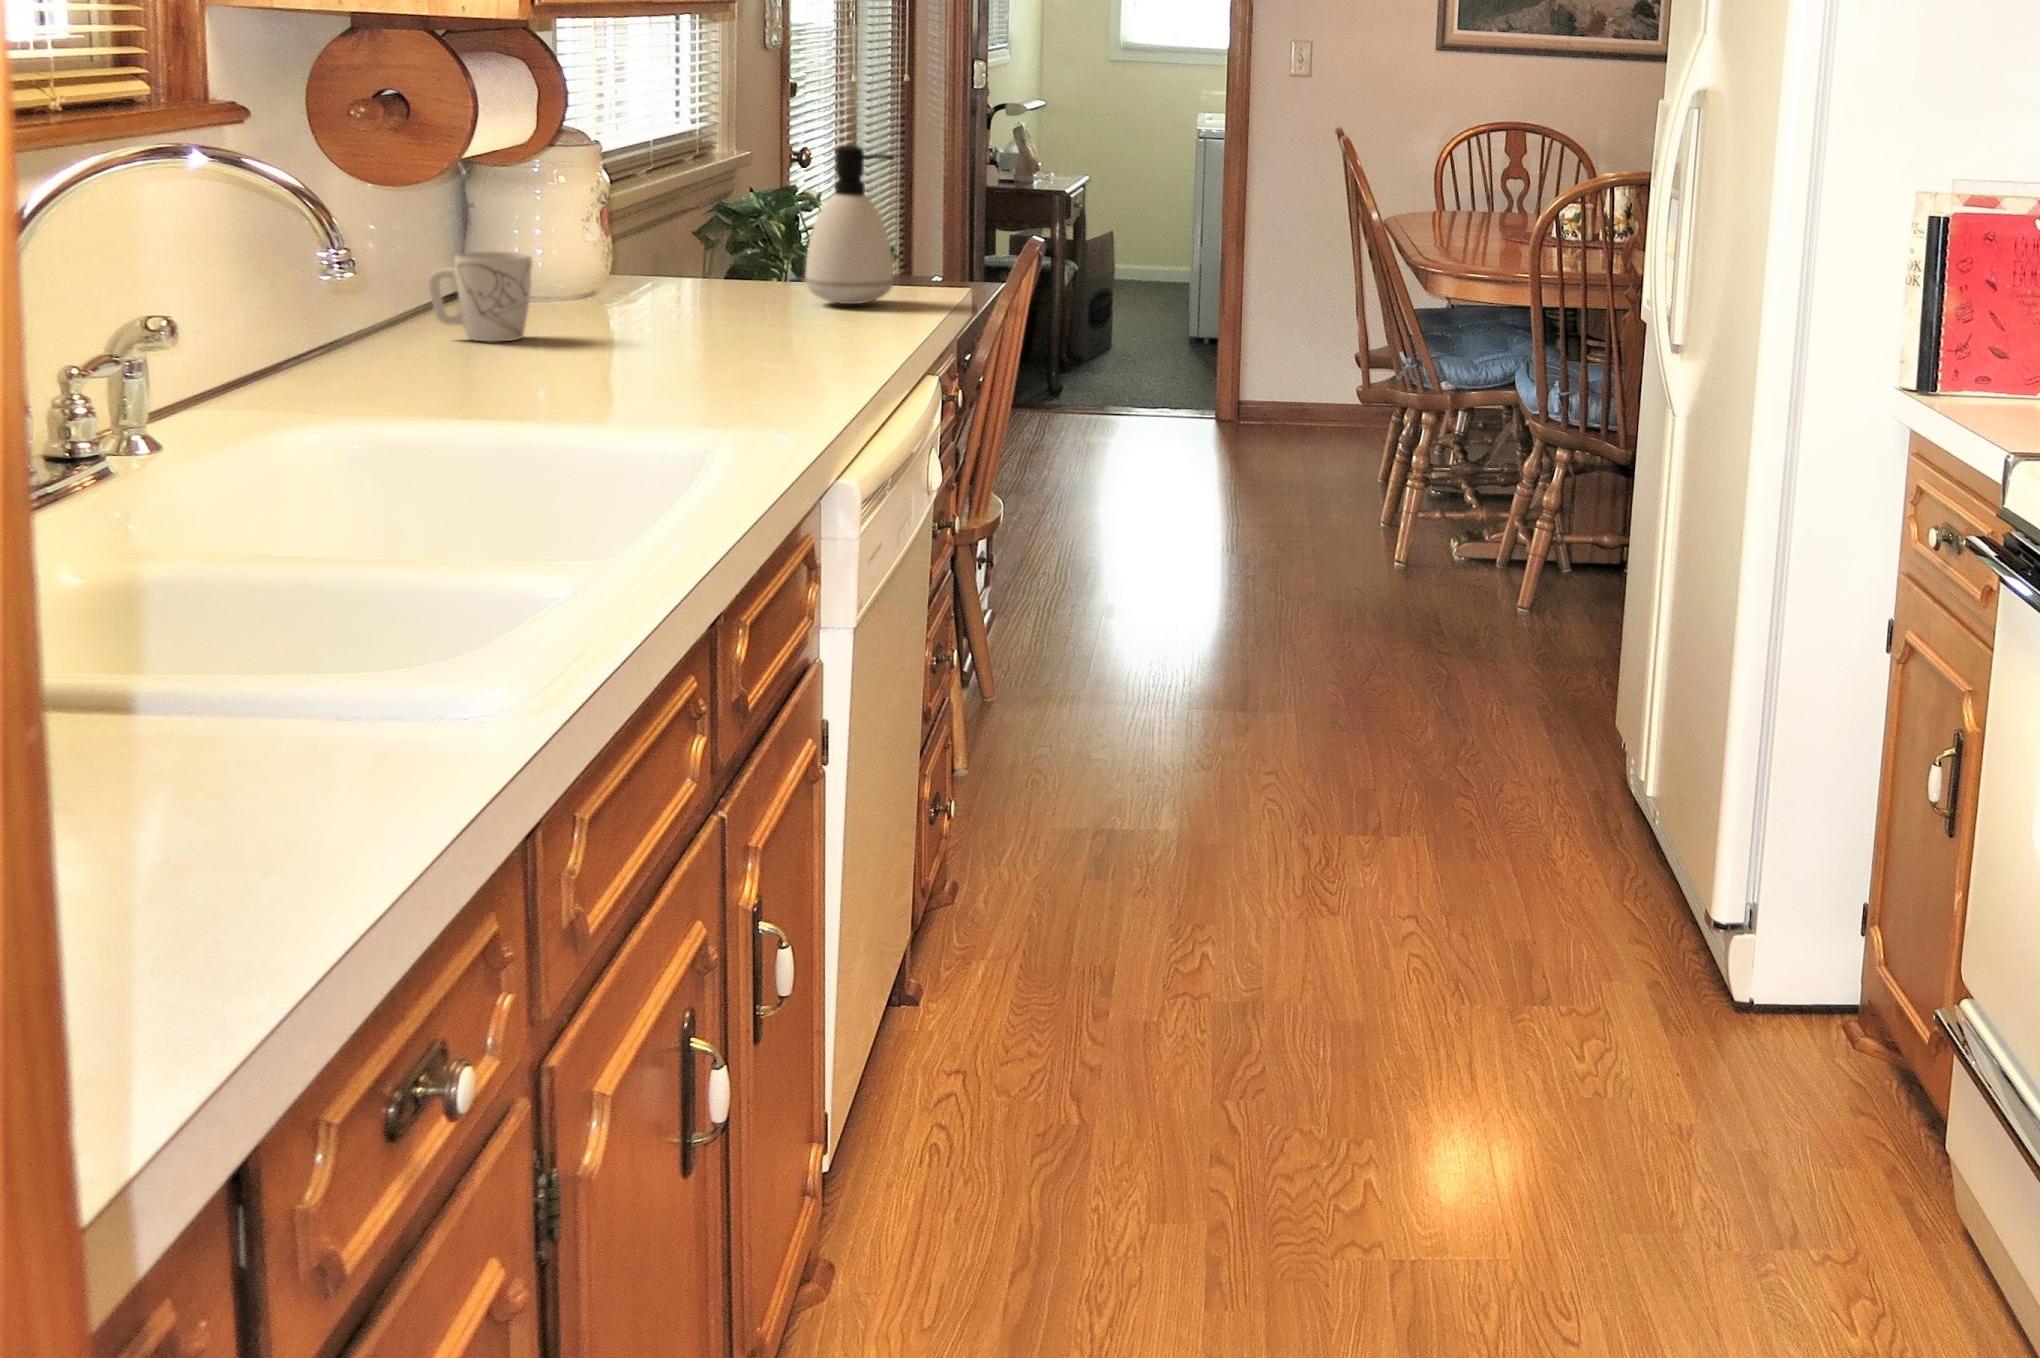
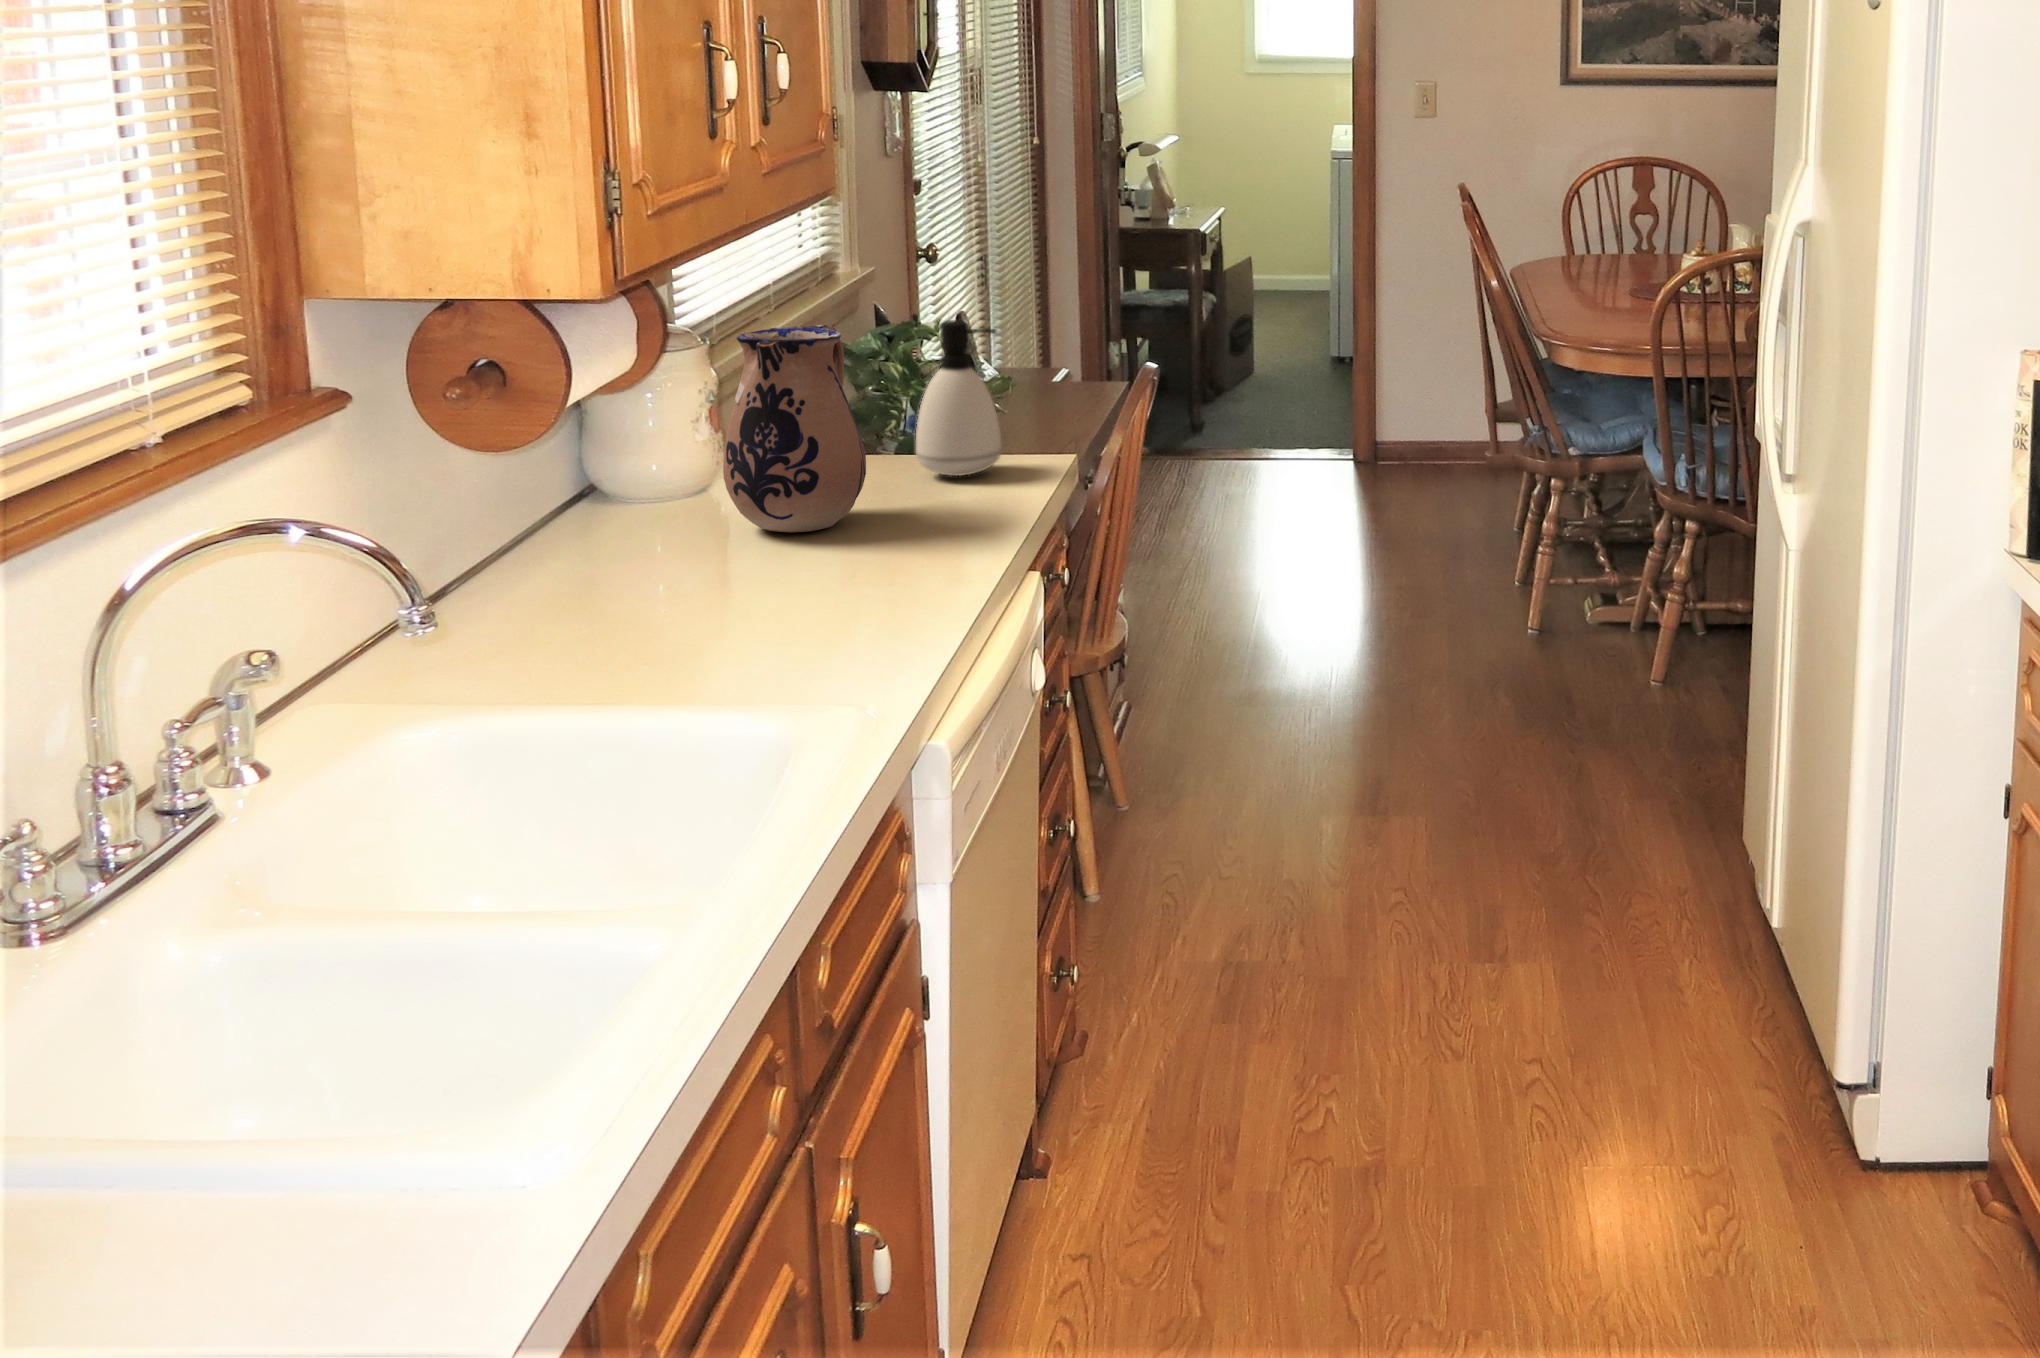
ceramic pitcher: none [613,128,760,332] -> present [723,324,866,533]
mug: present [428,252,532,342] -> none [545,464,643,557]

